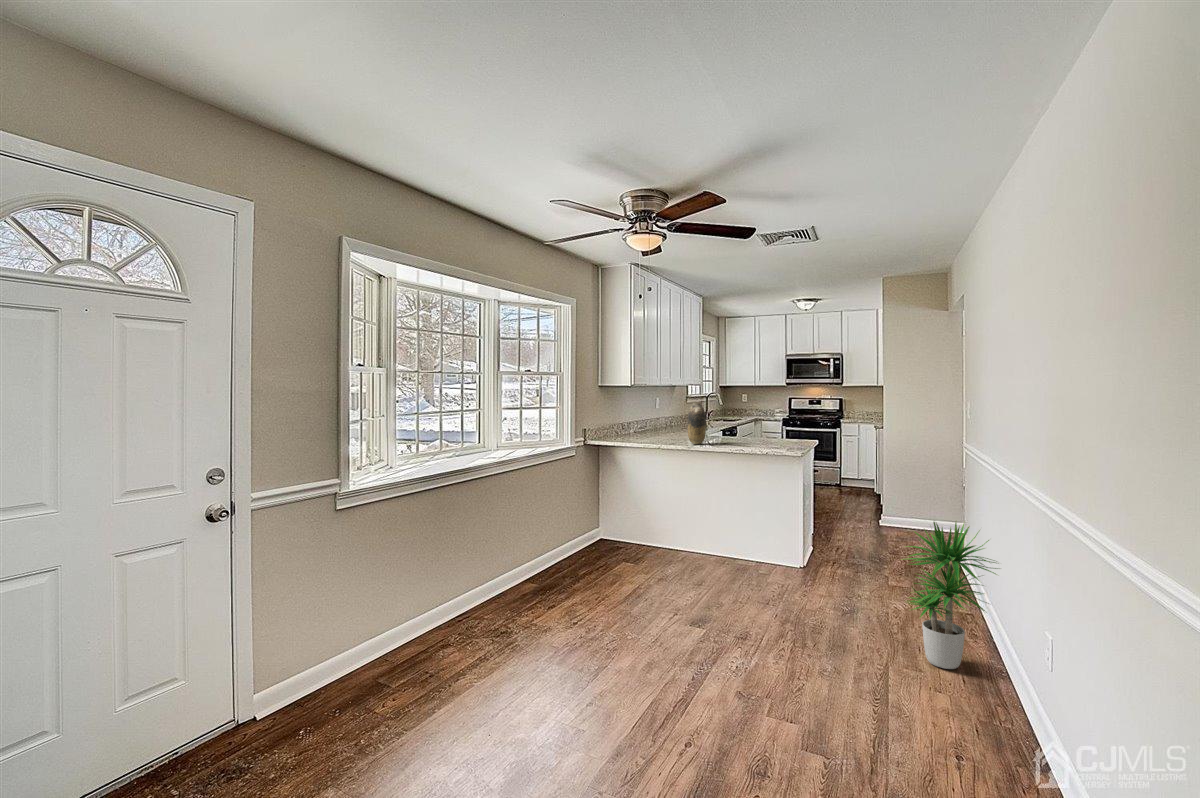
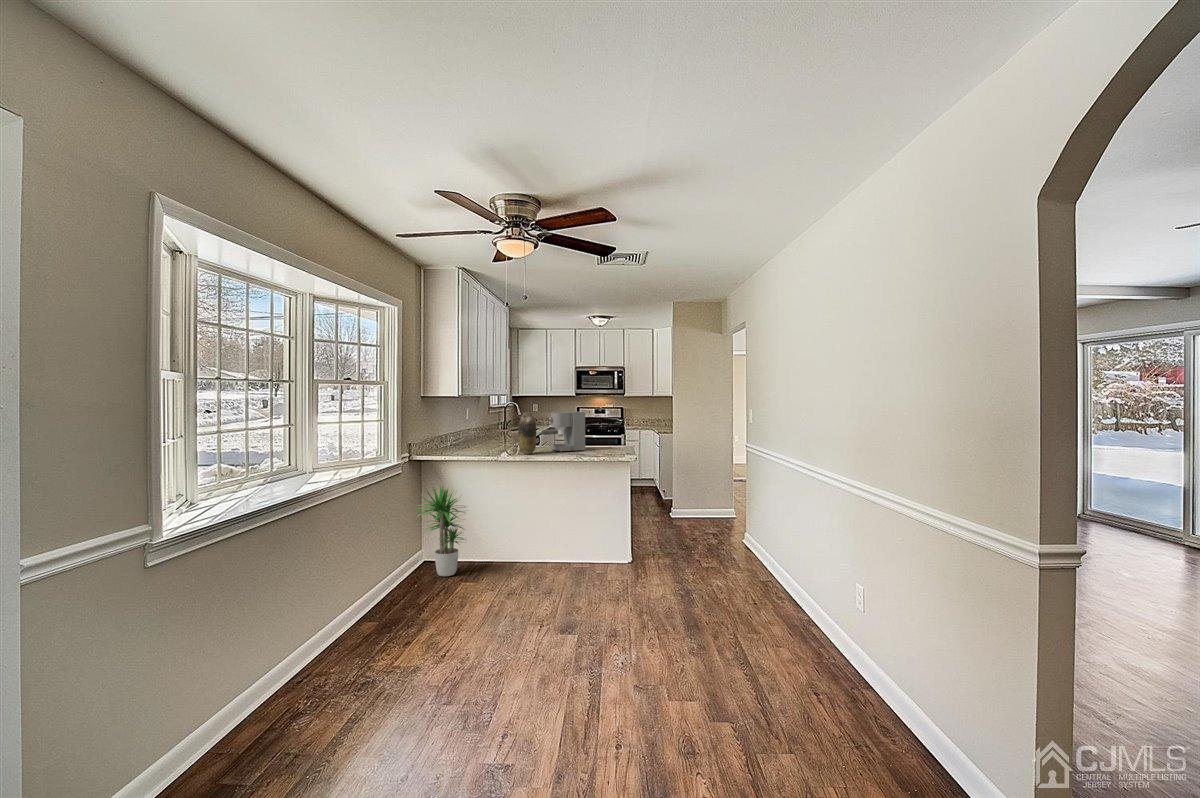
coffee maker: none [714,402,760,444] -> present [542,412,585,452]
potted plant: present [903,522,998,669] -> present [418,485,465,576]

